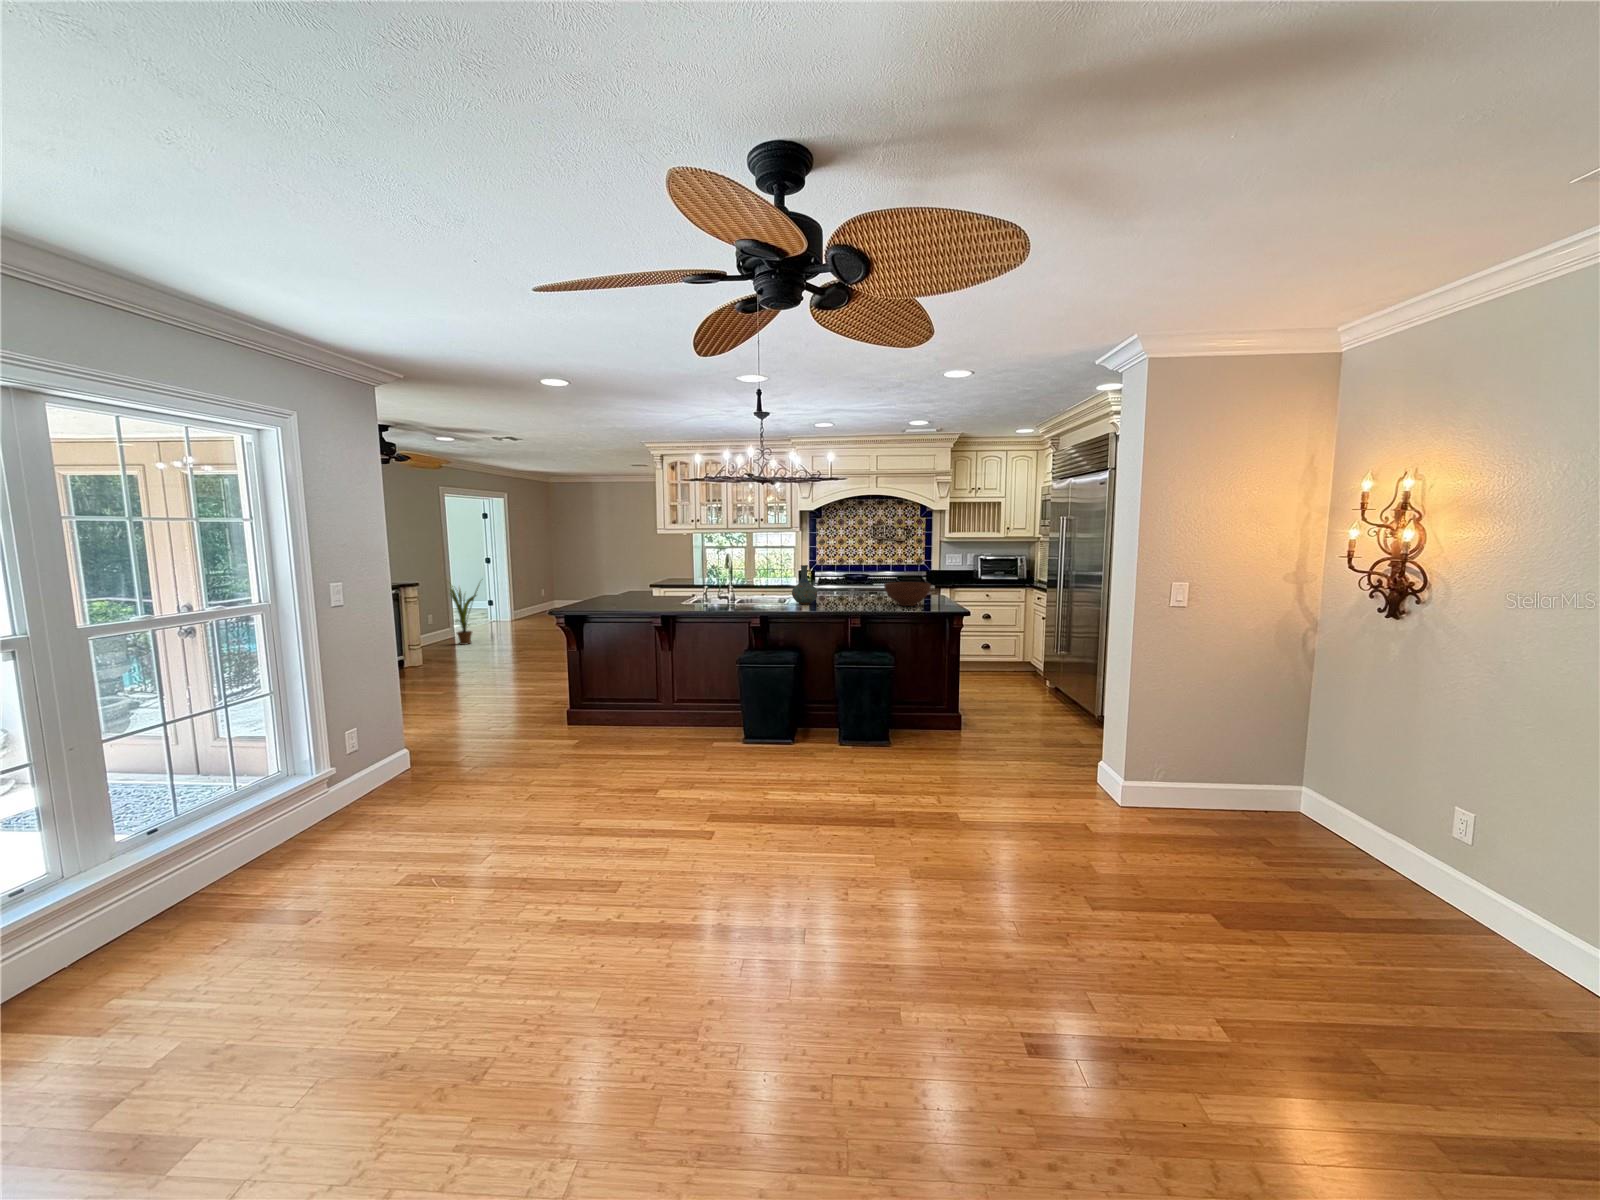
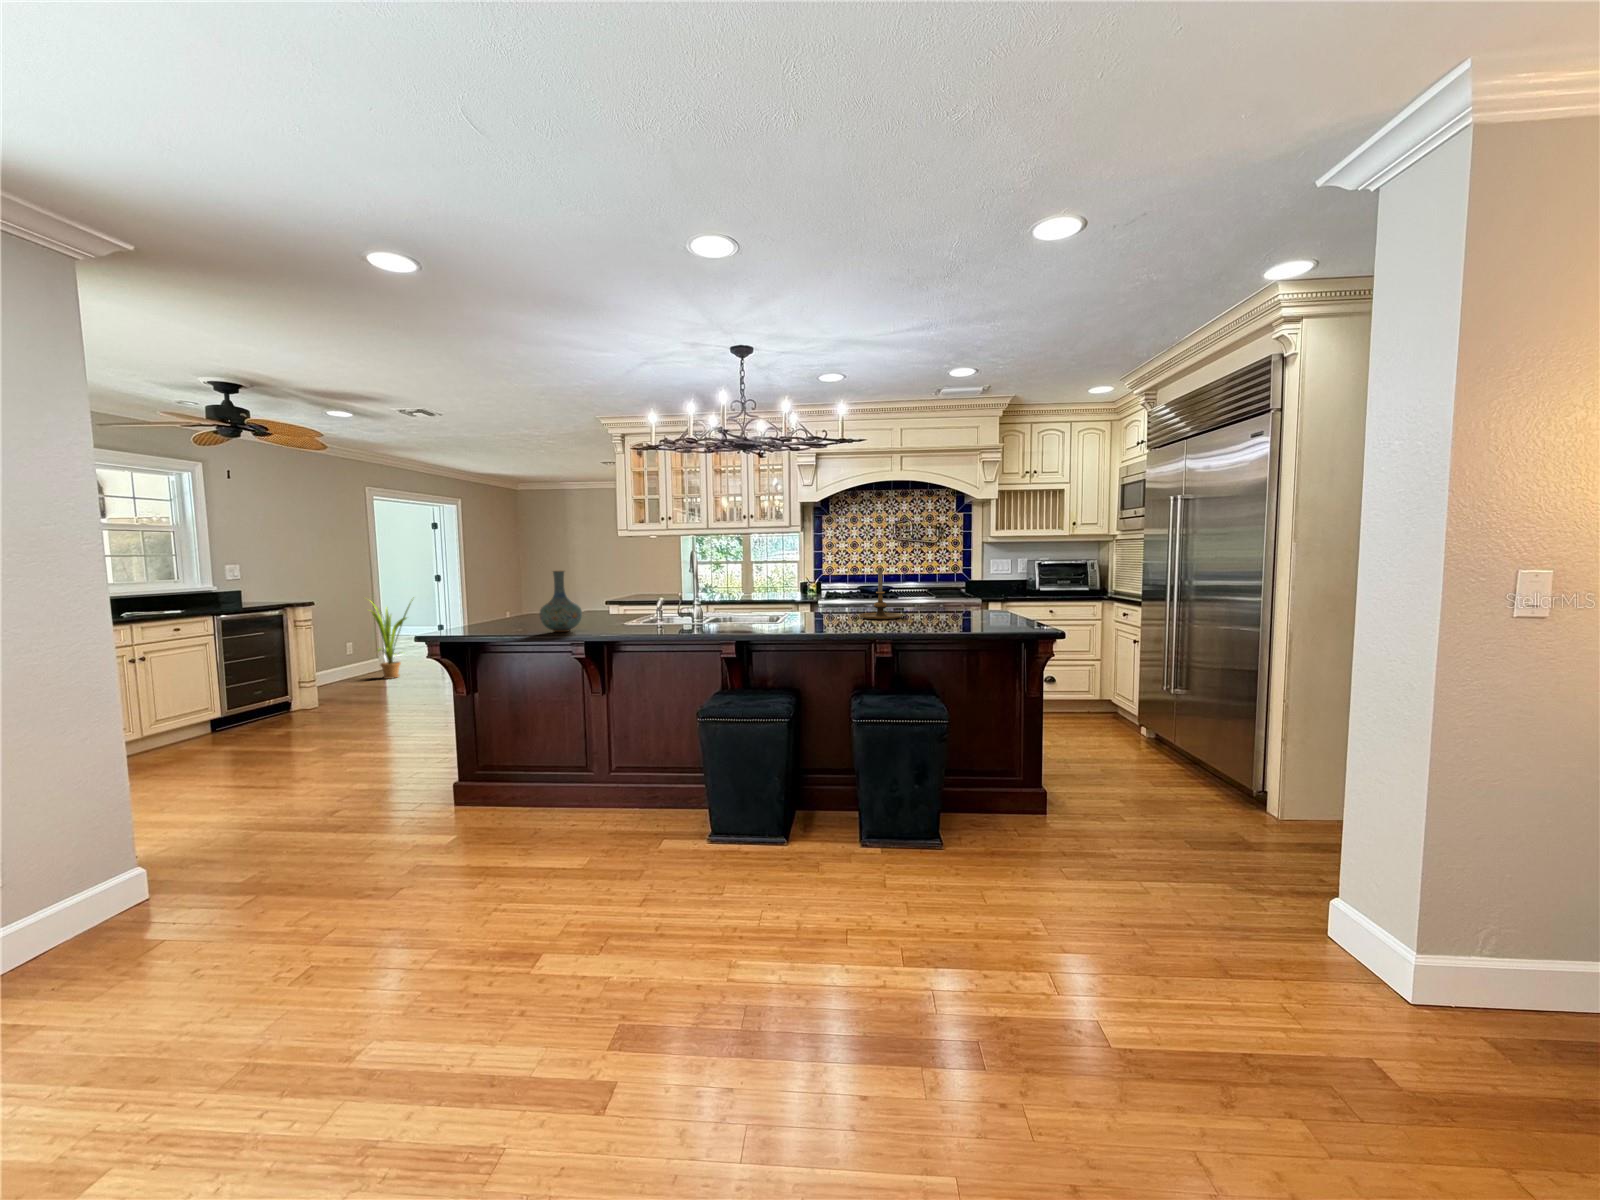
vase: present [792,565,817,604] -> present [539,571,582,632]
candle holder: none [841,566,872,602] -> present [859,569,903,619]
fruit bowl: present [884,582,931,606] -> none [923,589,995,624]

